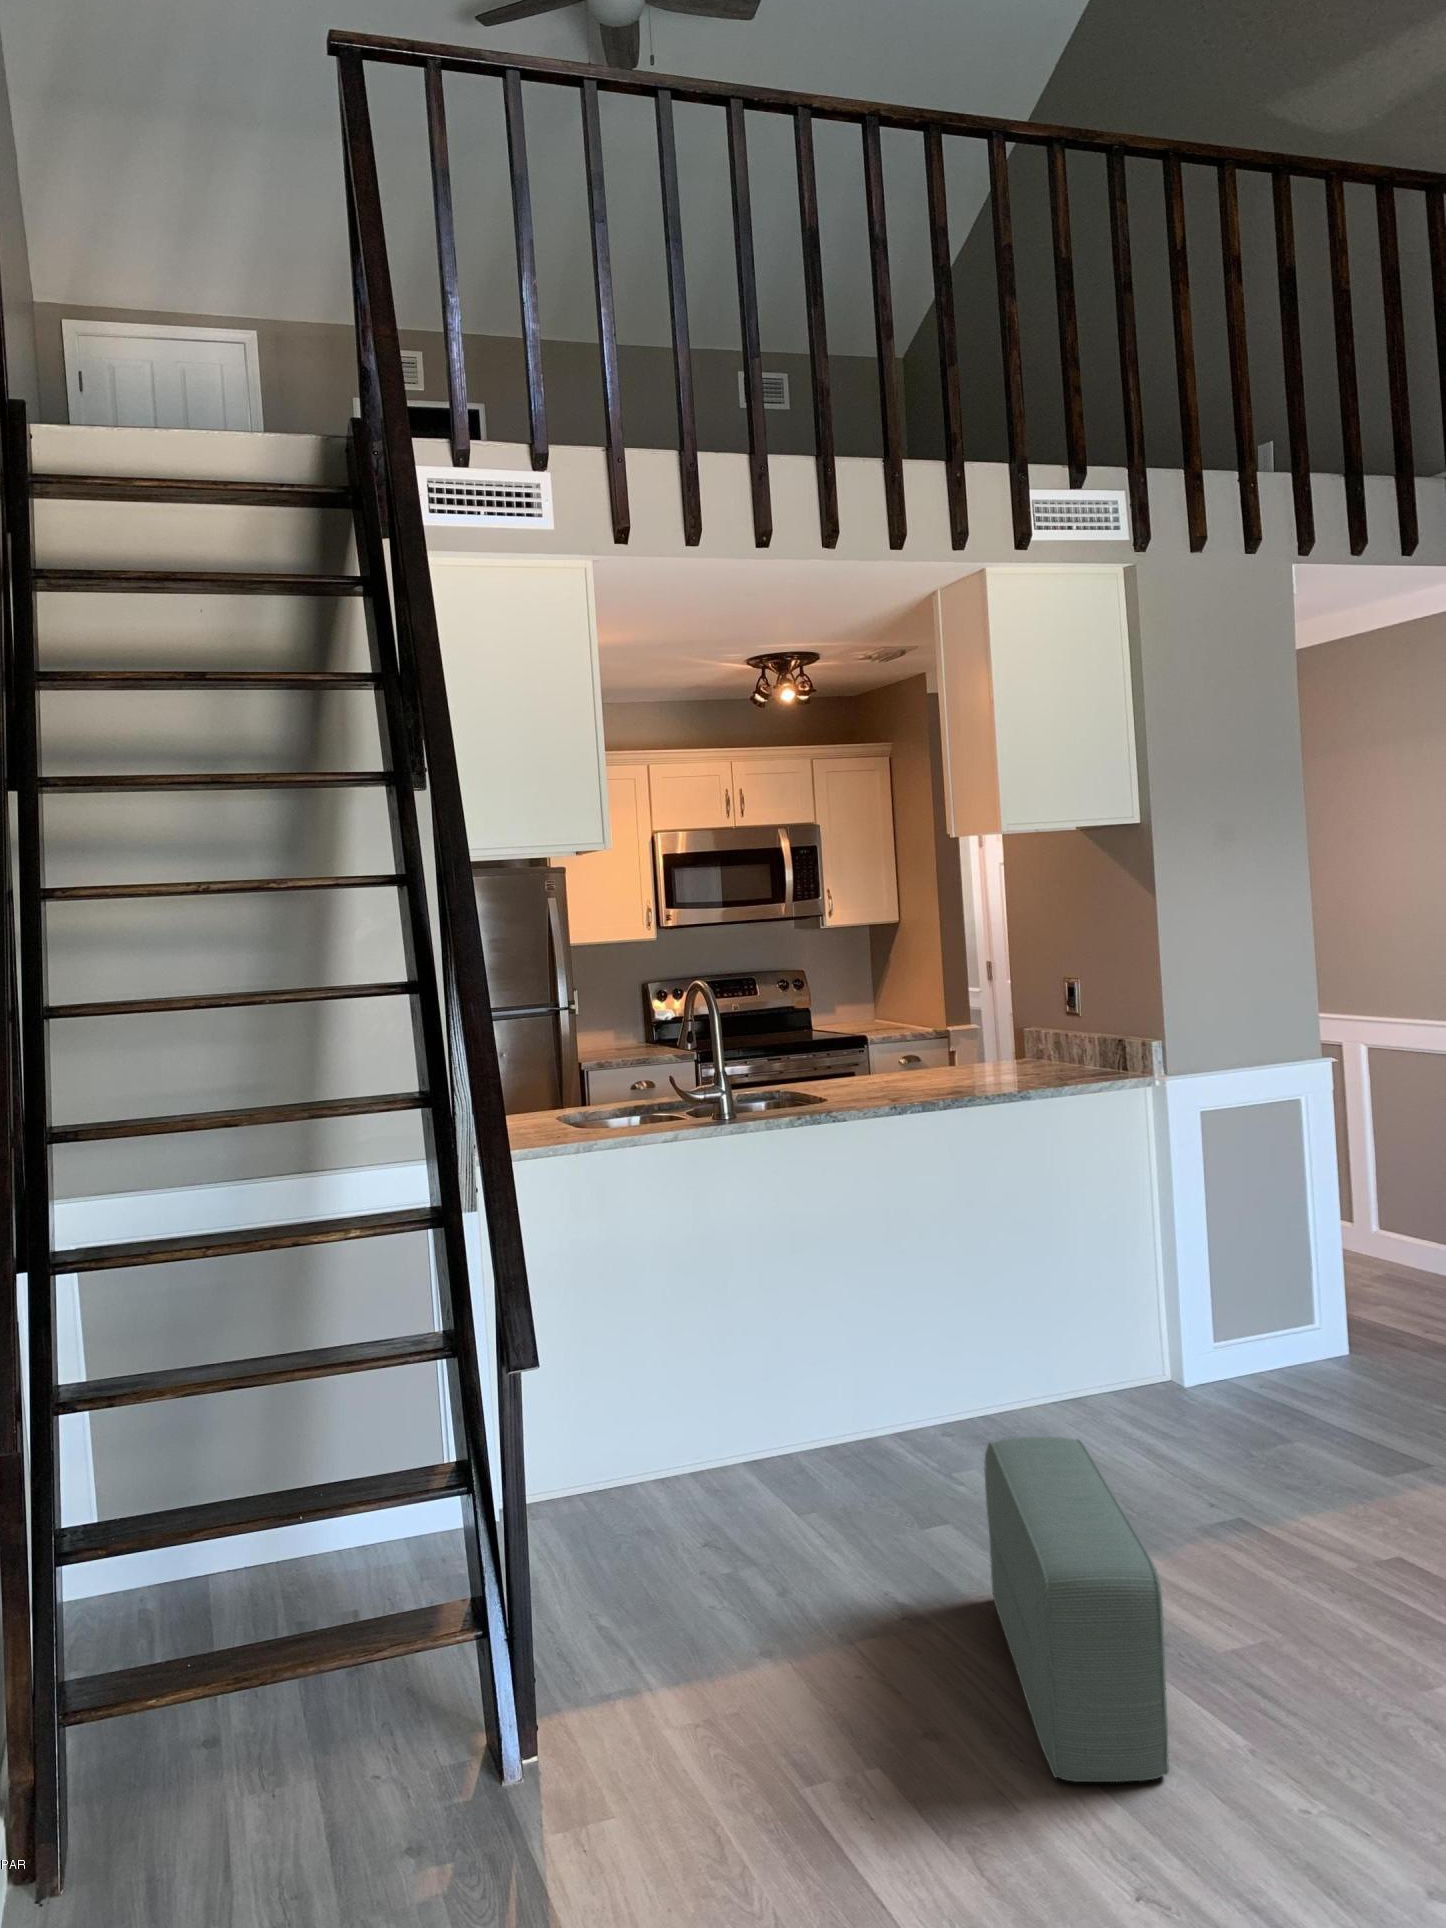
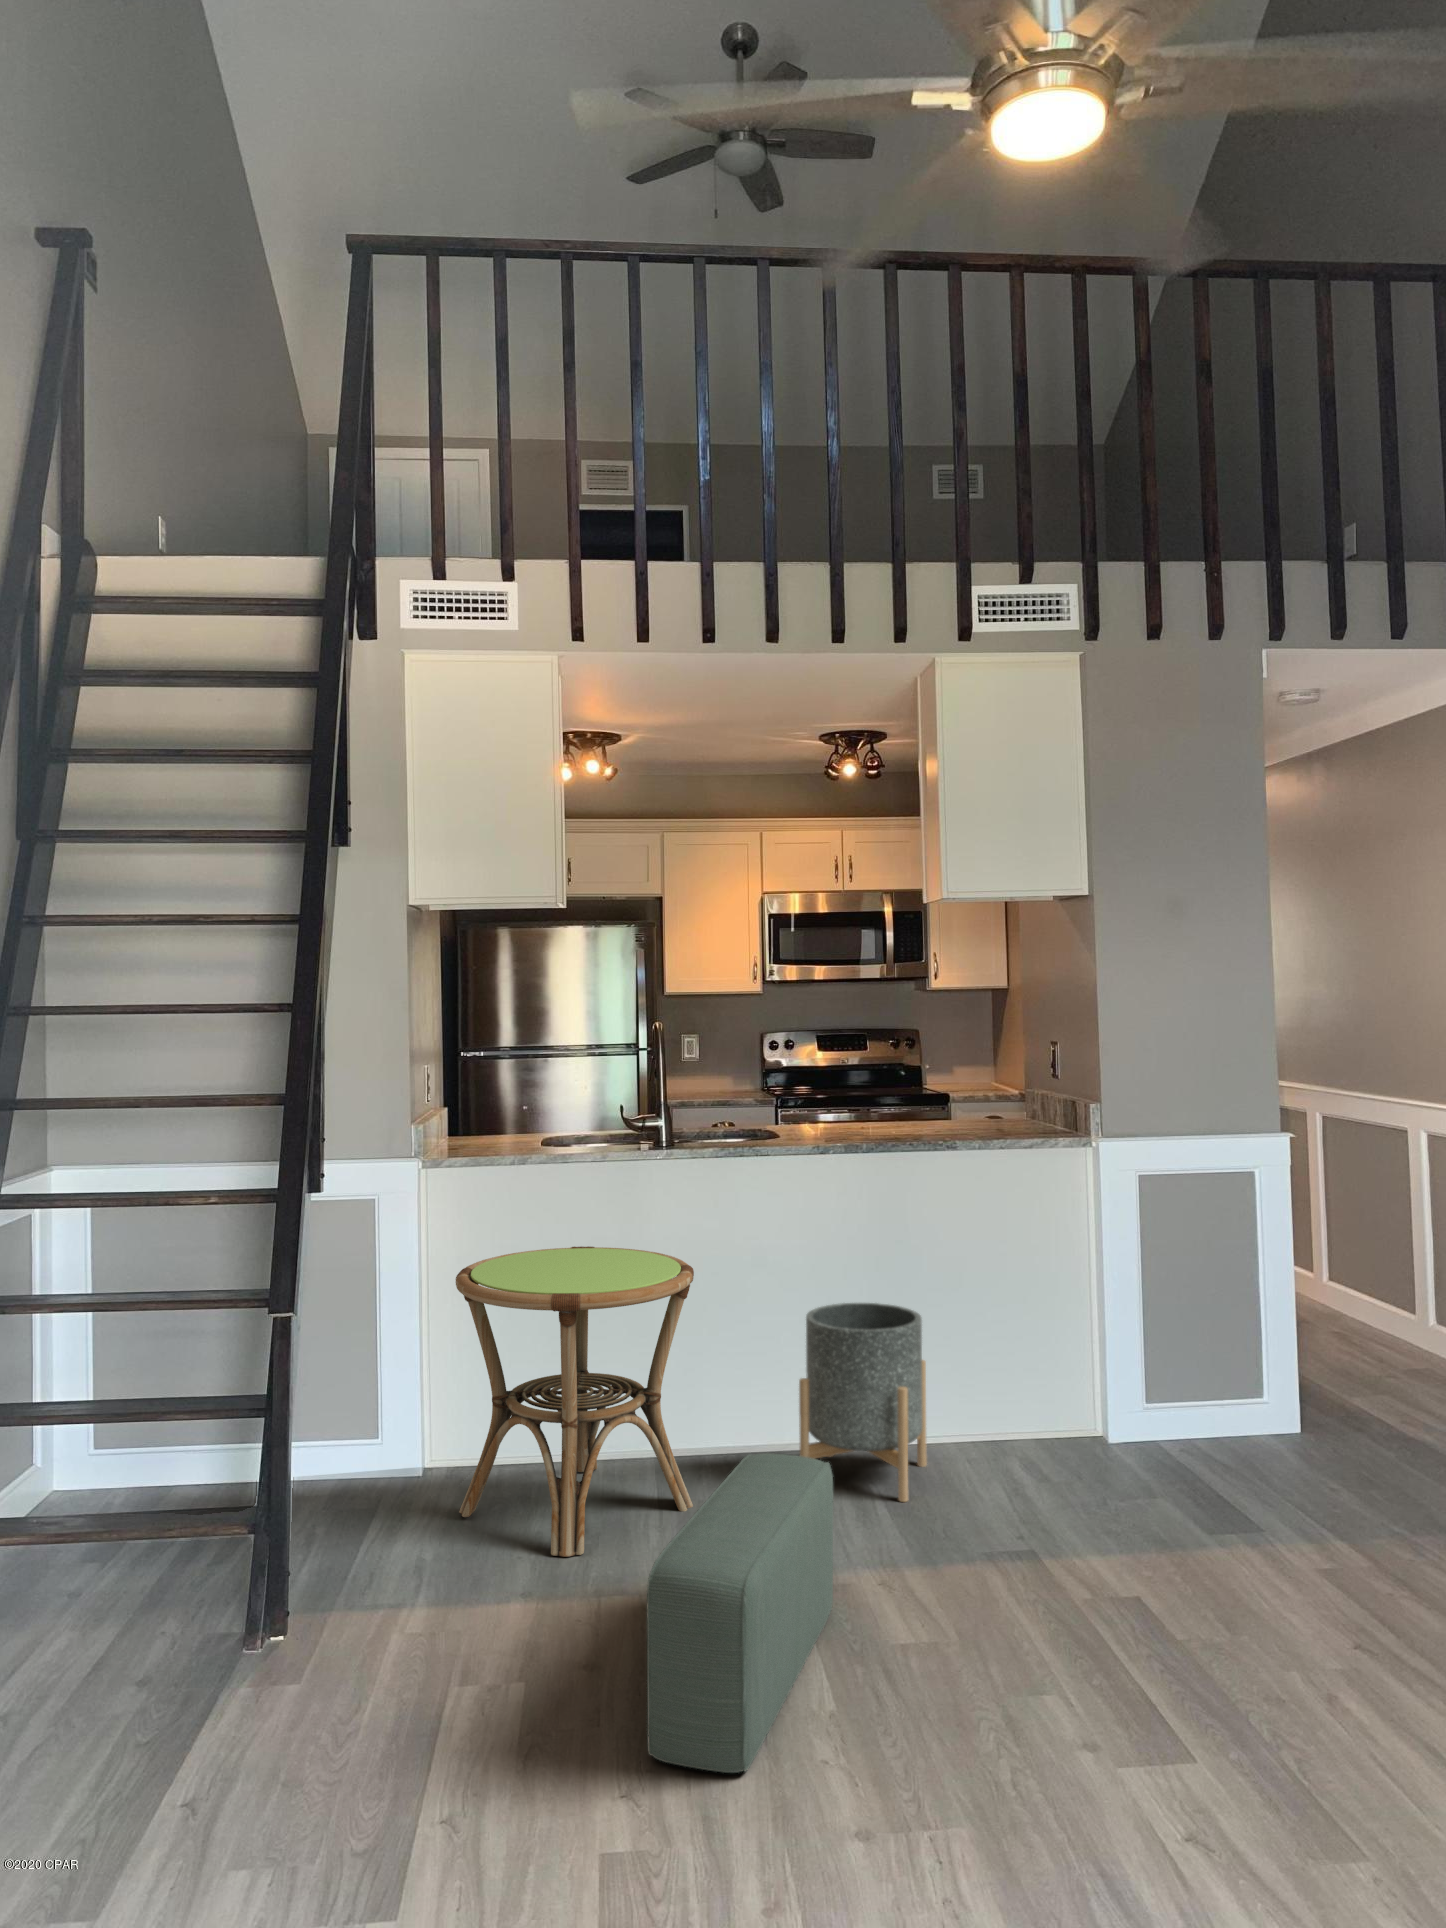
side table: none [561,1237,832,1586] -> present [456,1246,694,1557]
planter: none [910,1269,1049,1478] -> present [799,1303,927,1502]

